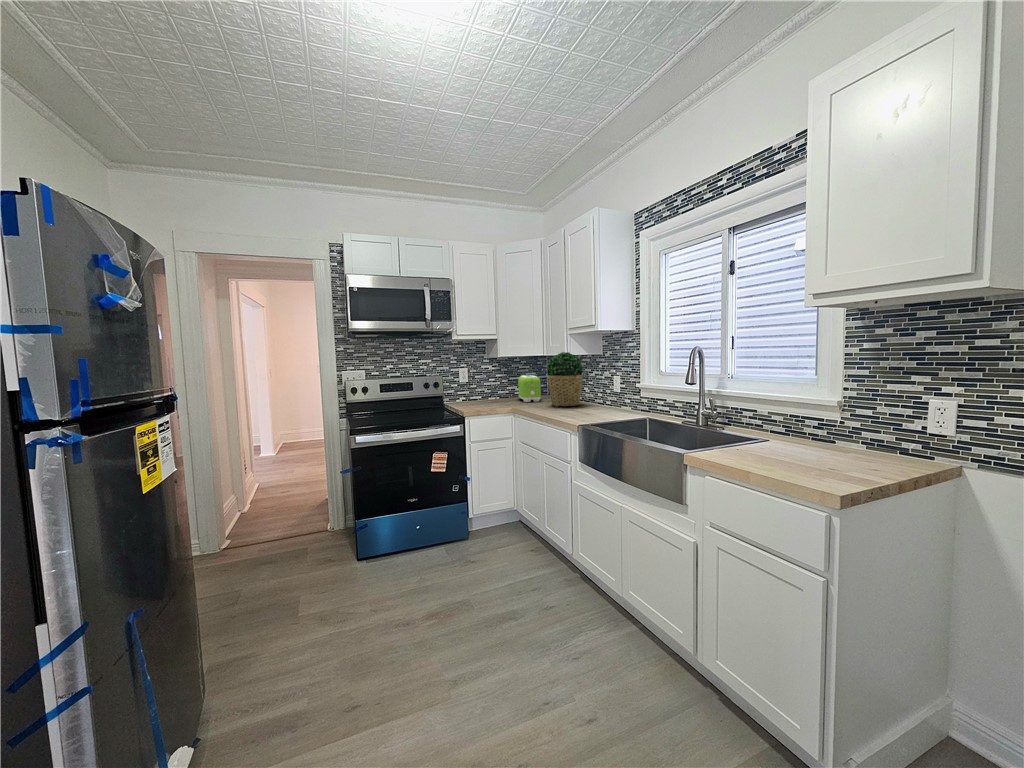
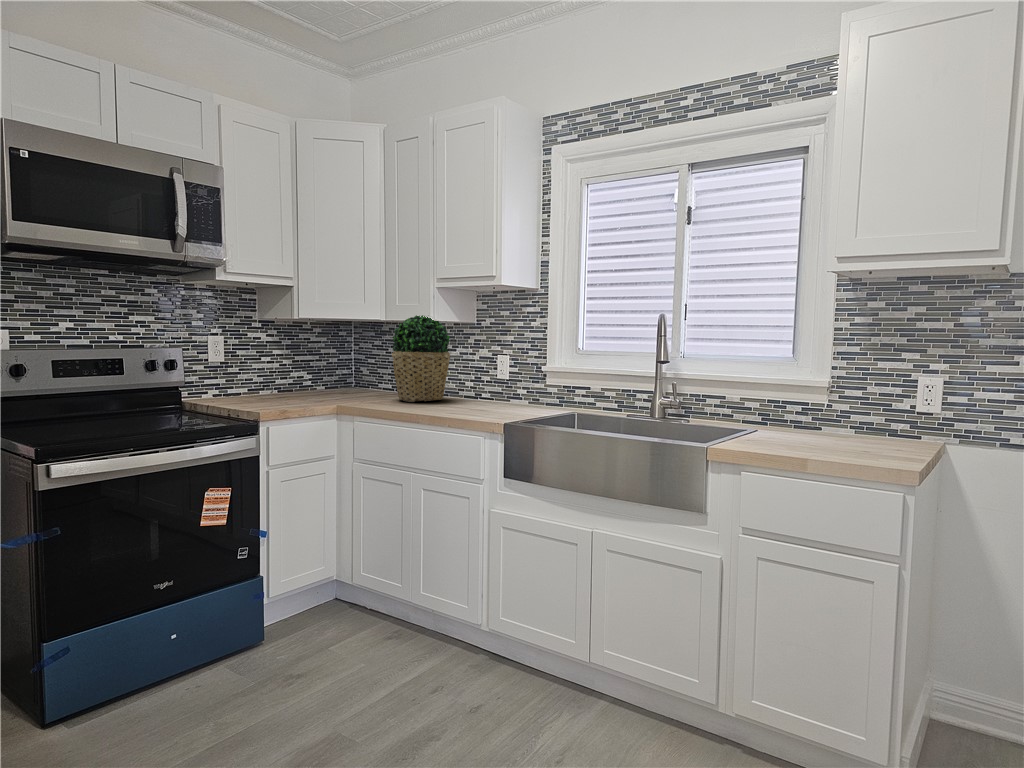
toaster: present [518,375,541,402] -> none [317,352,366,396]

